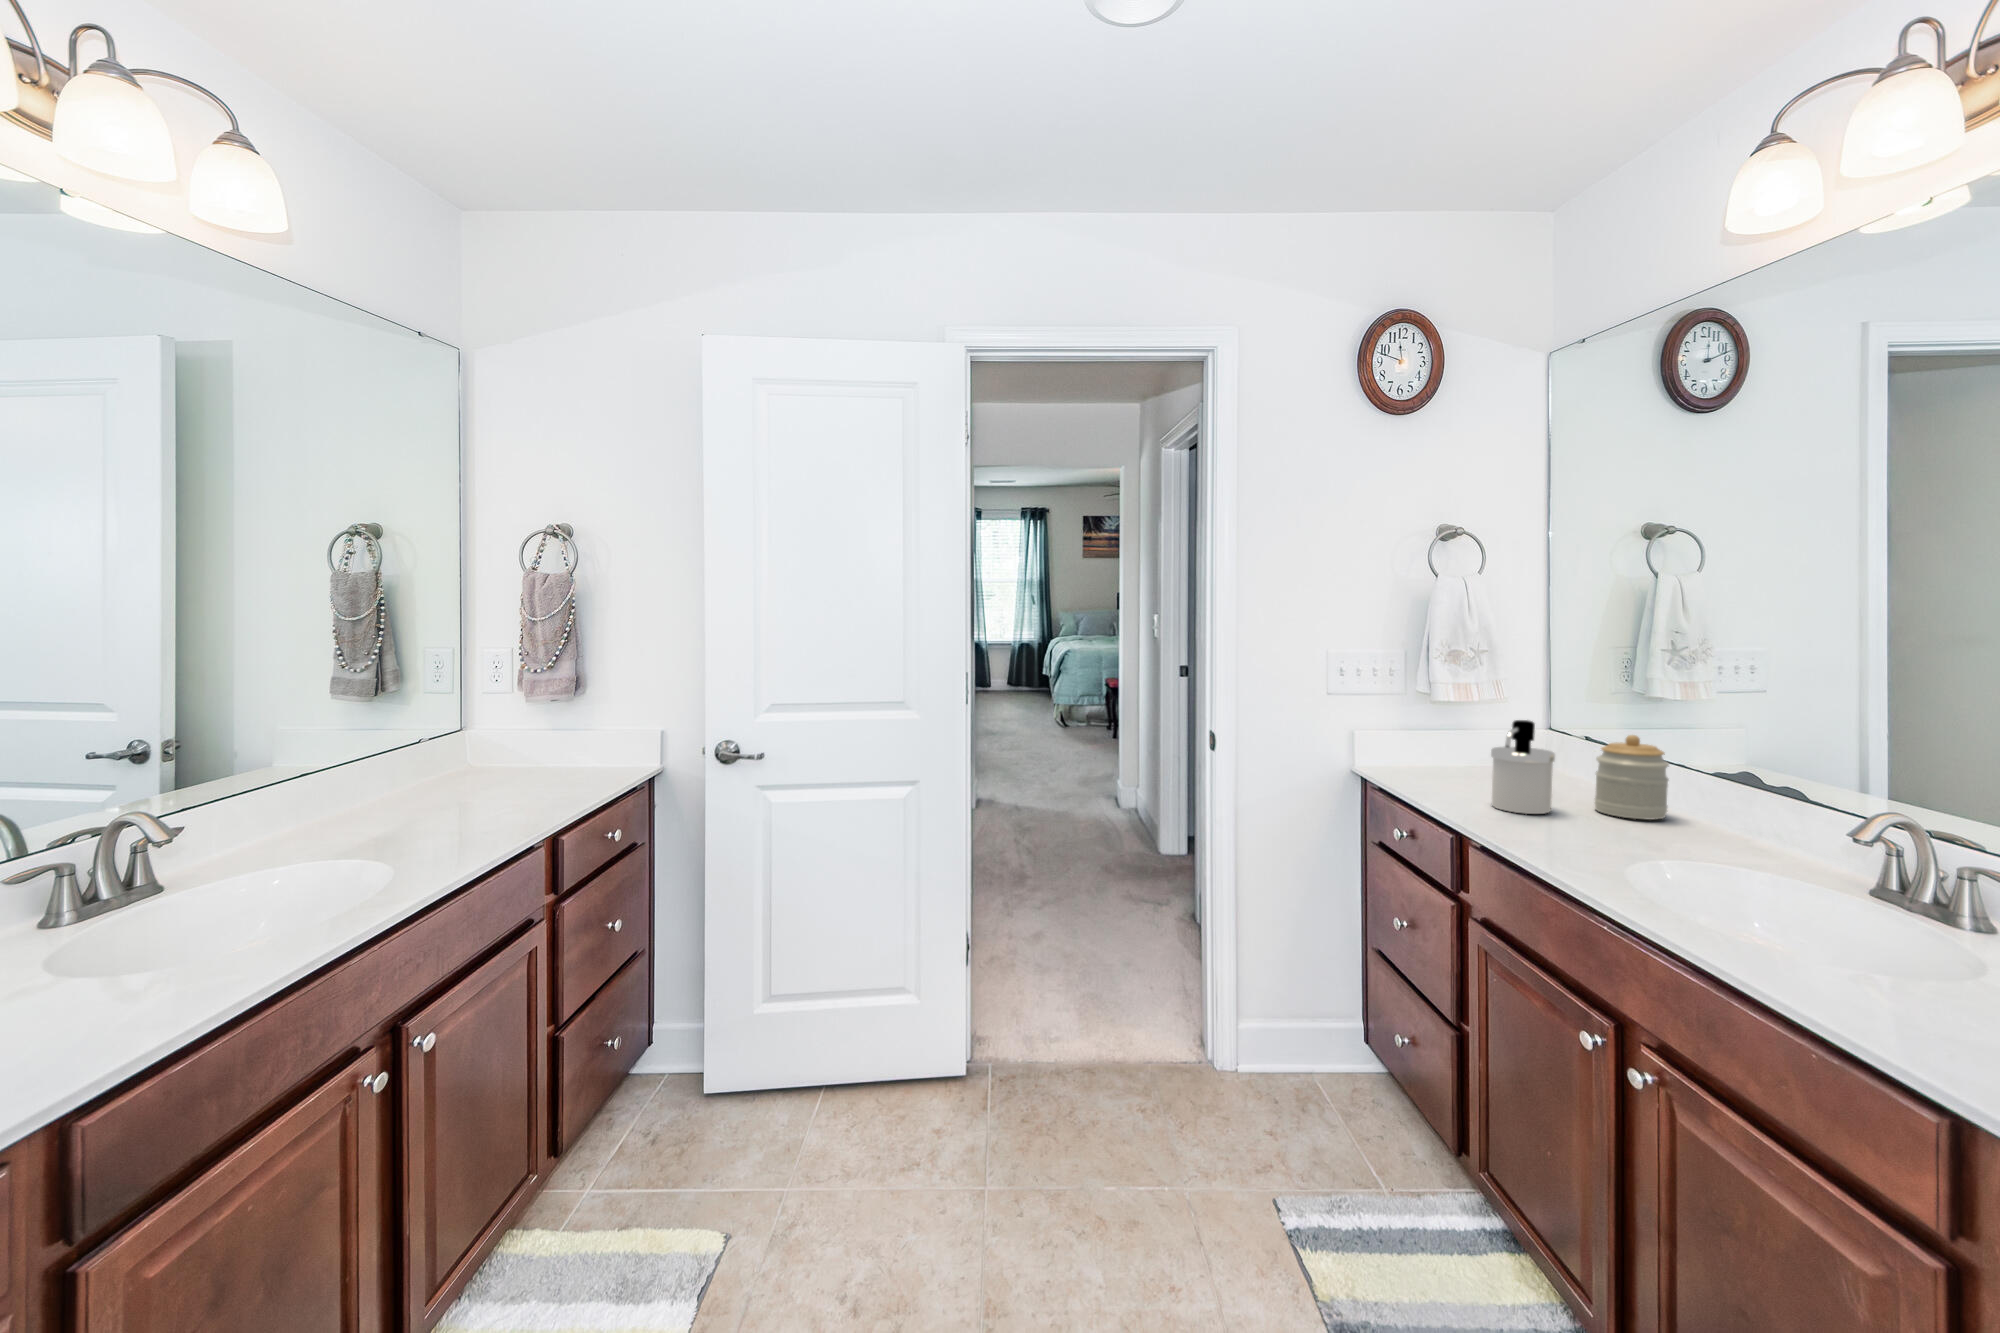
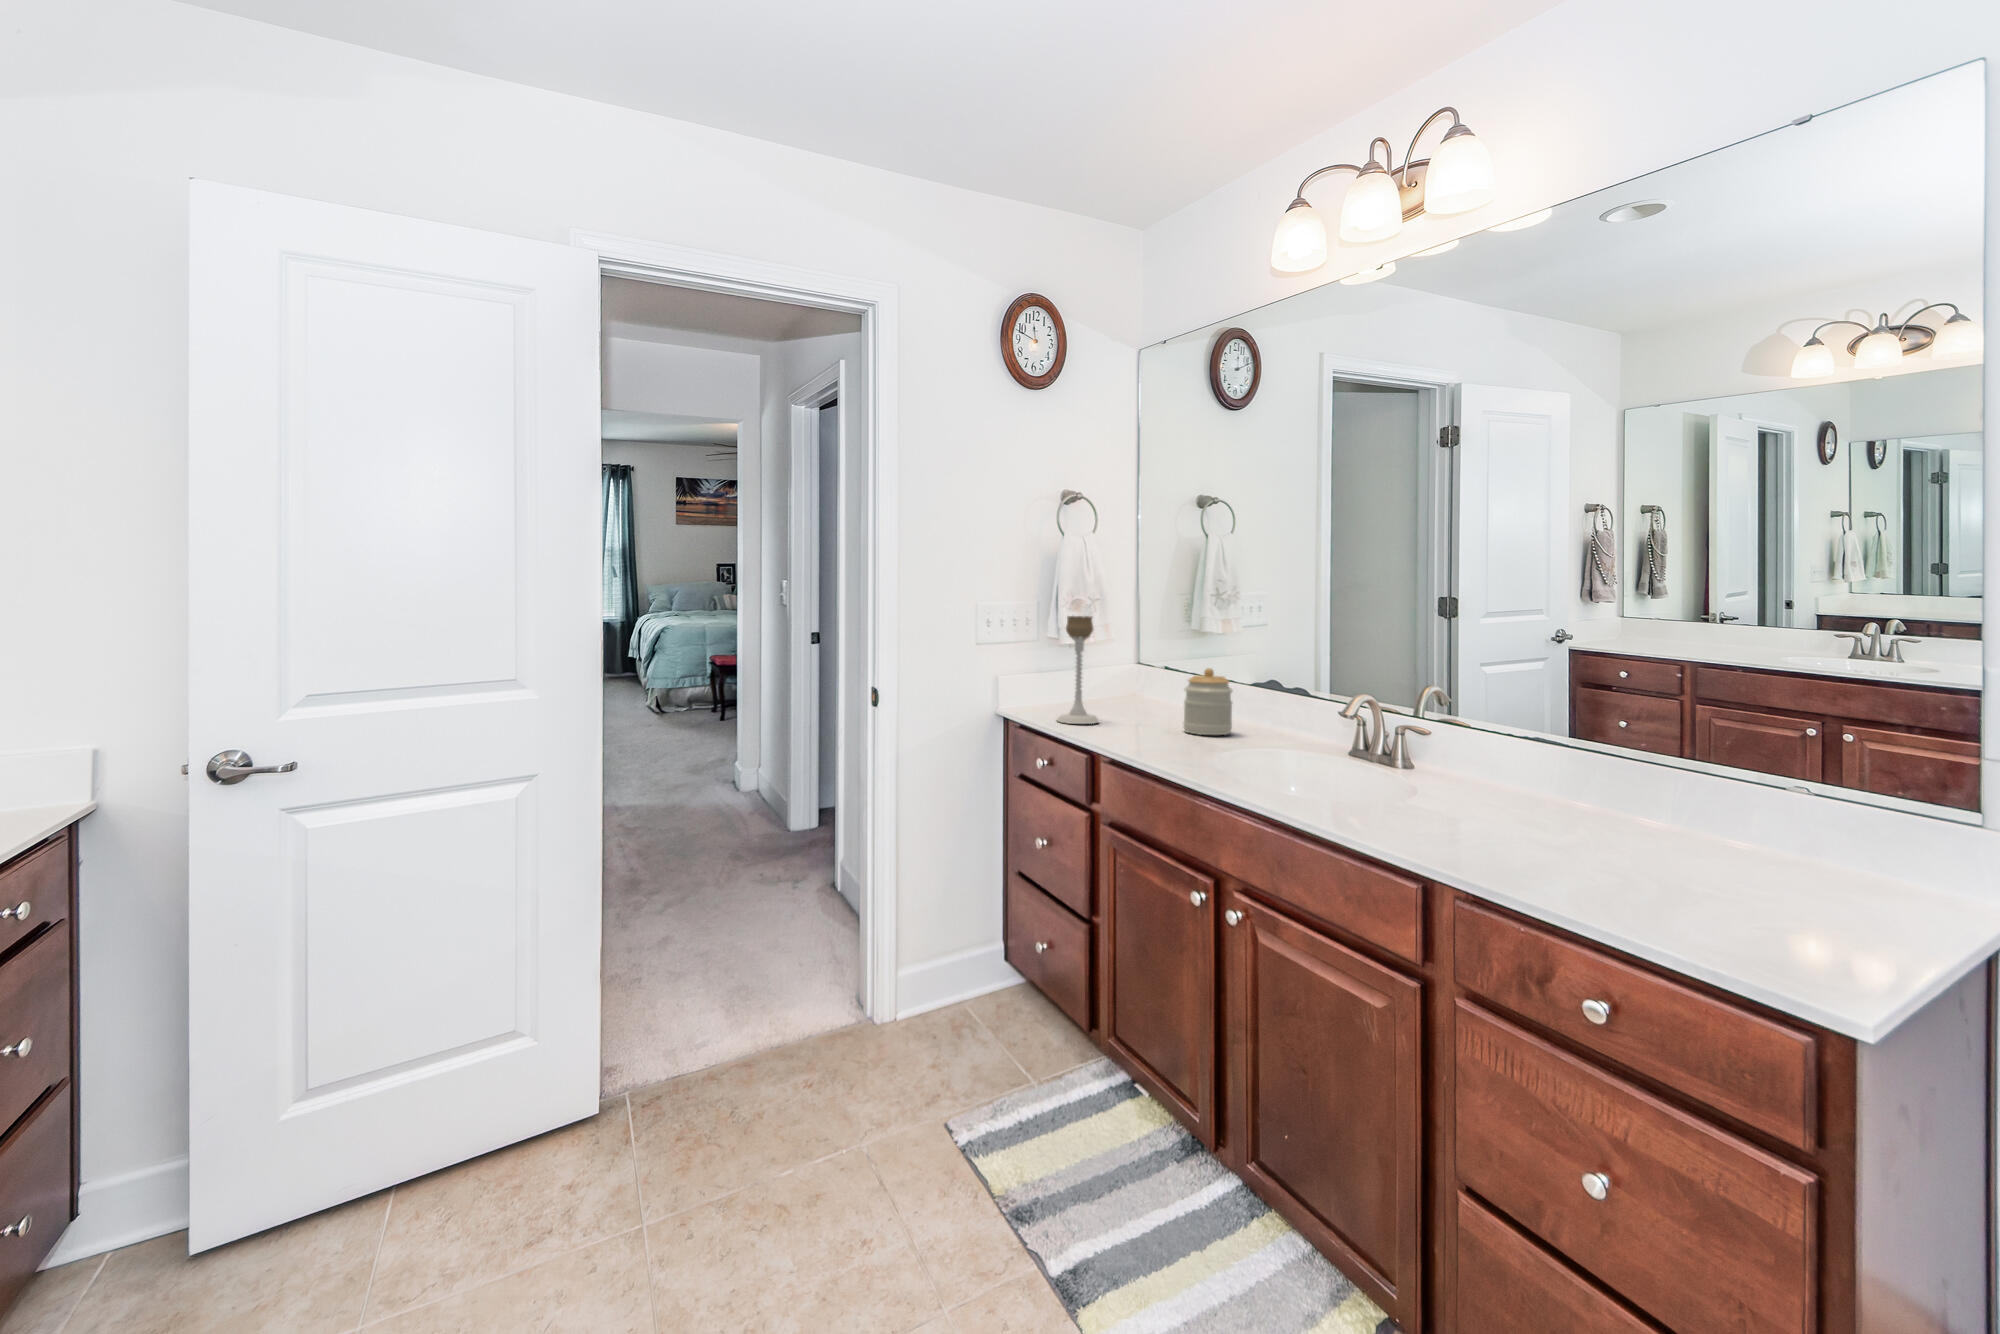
candle holder: none [1425,667,1481,791] -> present [1057,616,1099,724]
soap dispenser: present [1491,720,1555,814] -> none [1111,658,1158,736]

